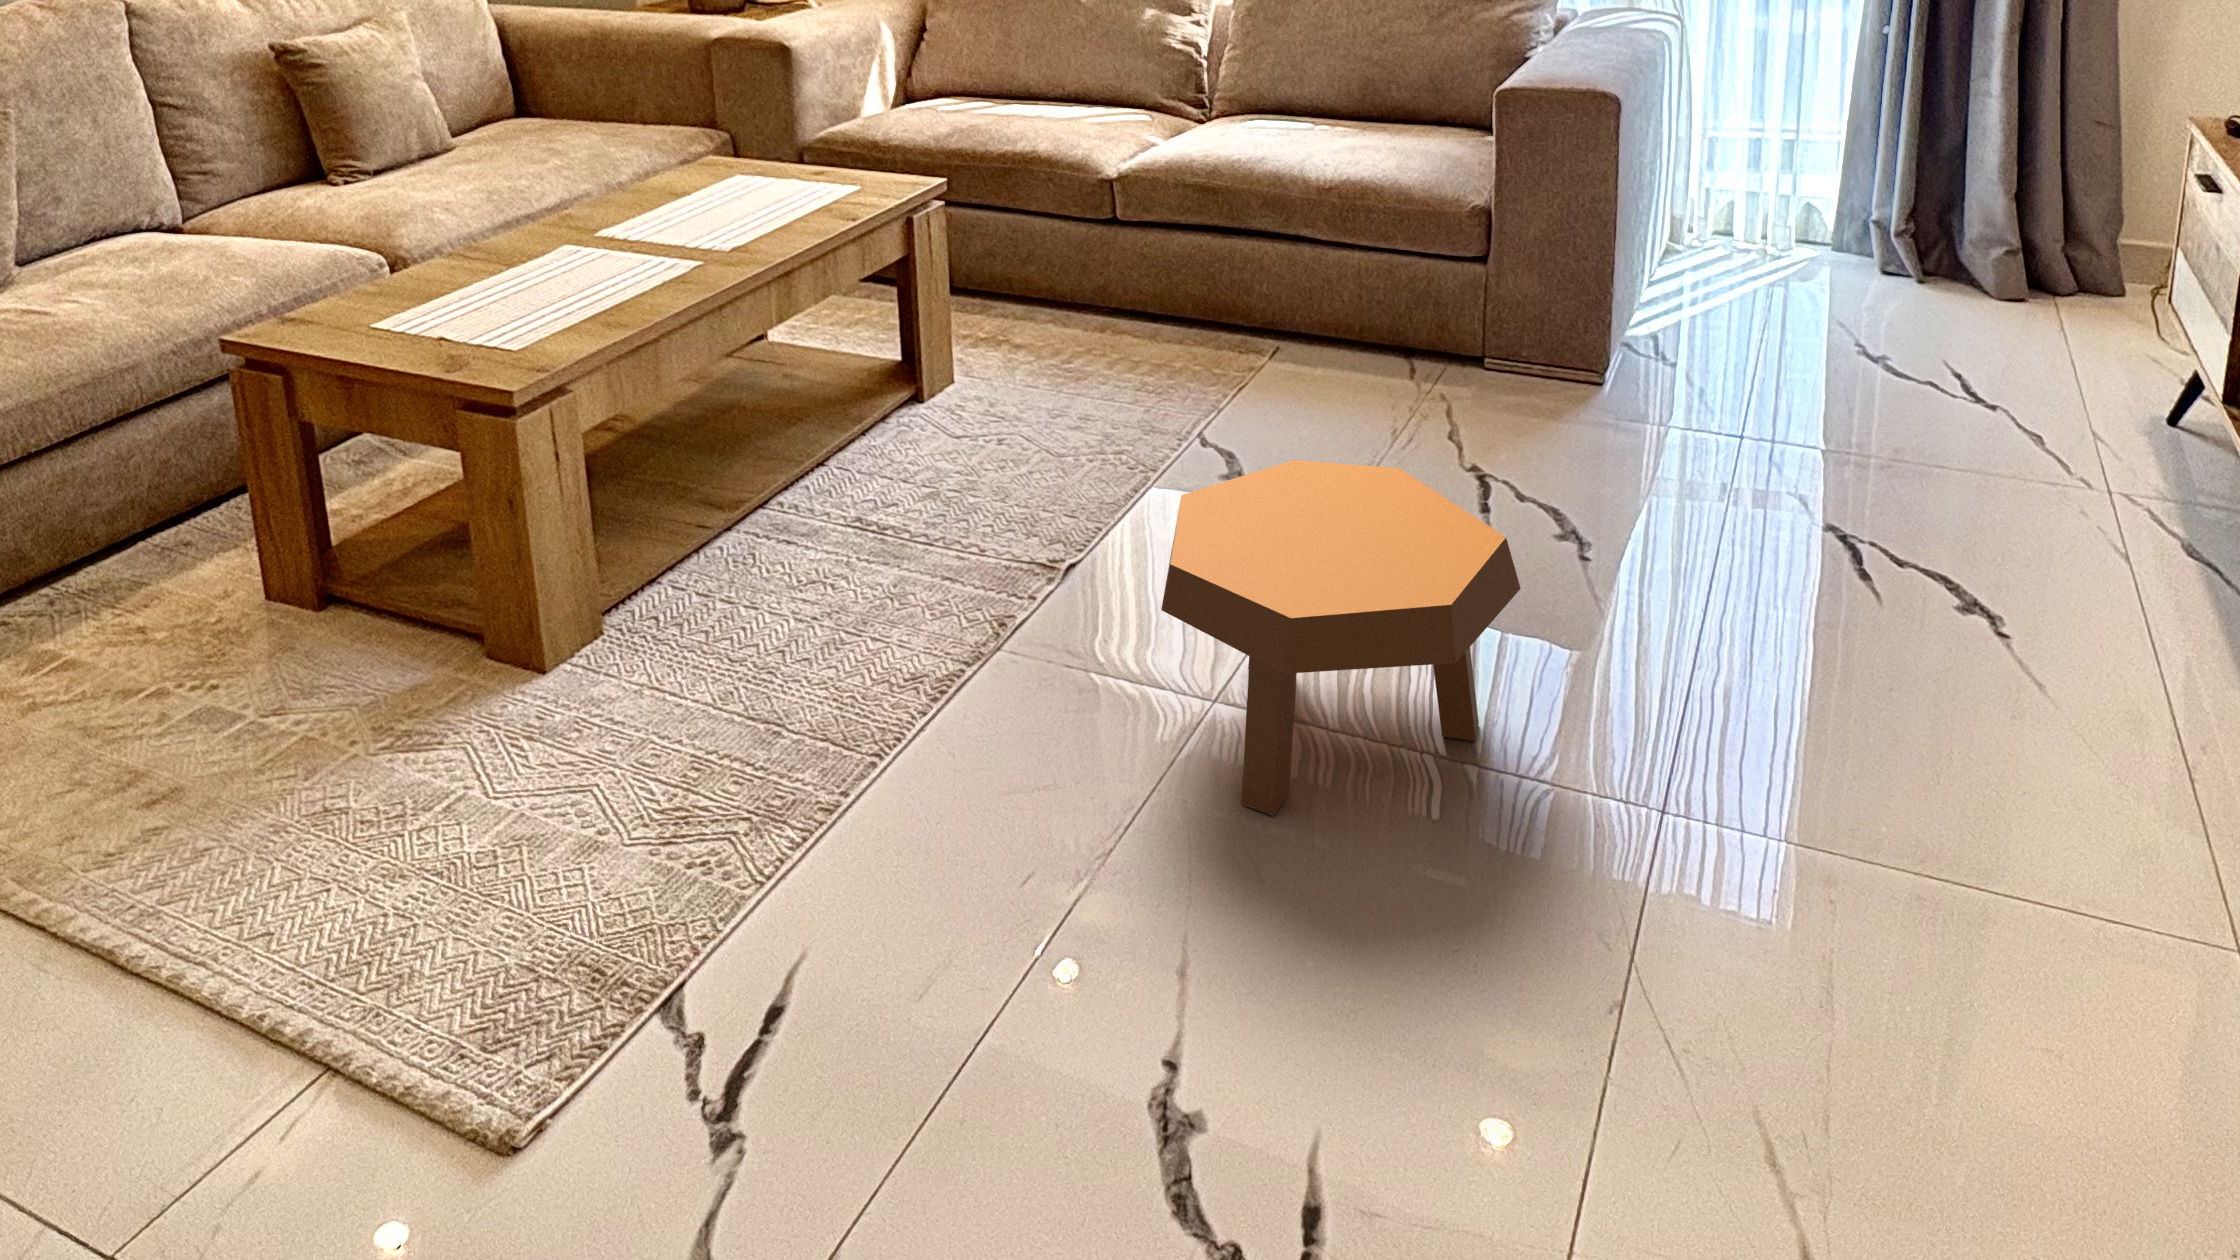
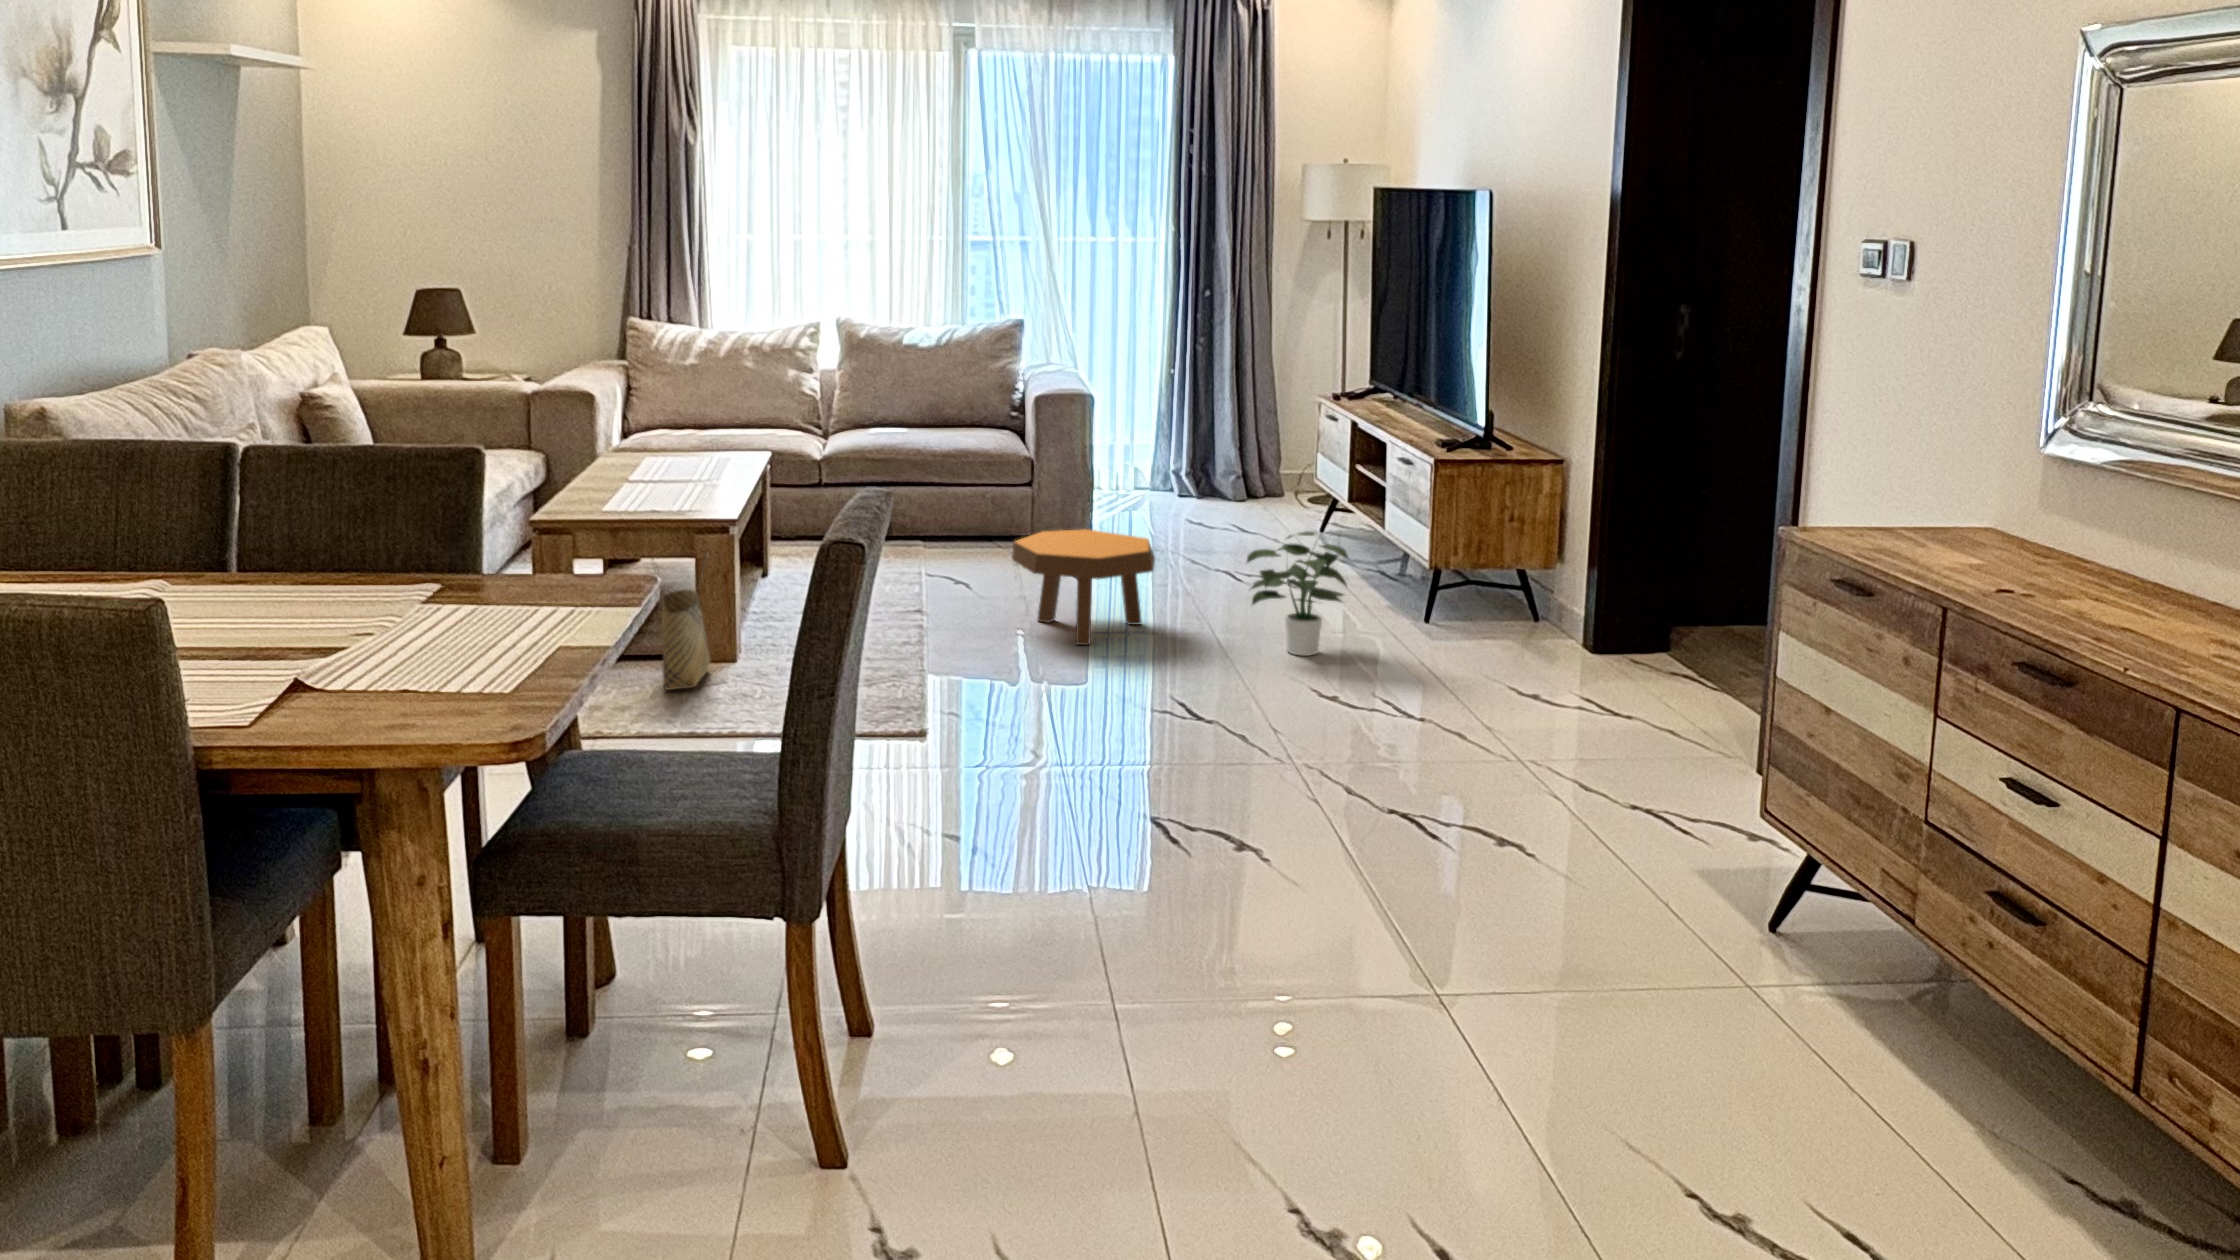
woven basket: none [232,493,442,798] -> present [660,565,710,690]
potted plant: none [1663,657,2025,1053] -> present [1247,531,1349,656]

